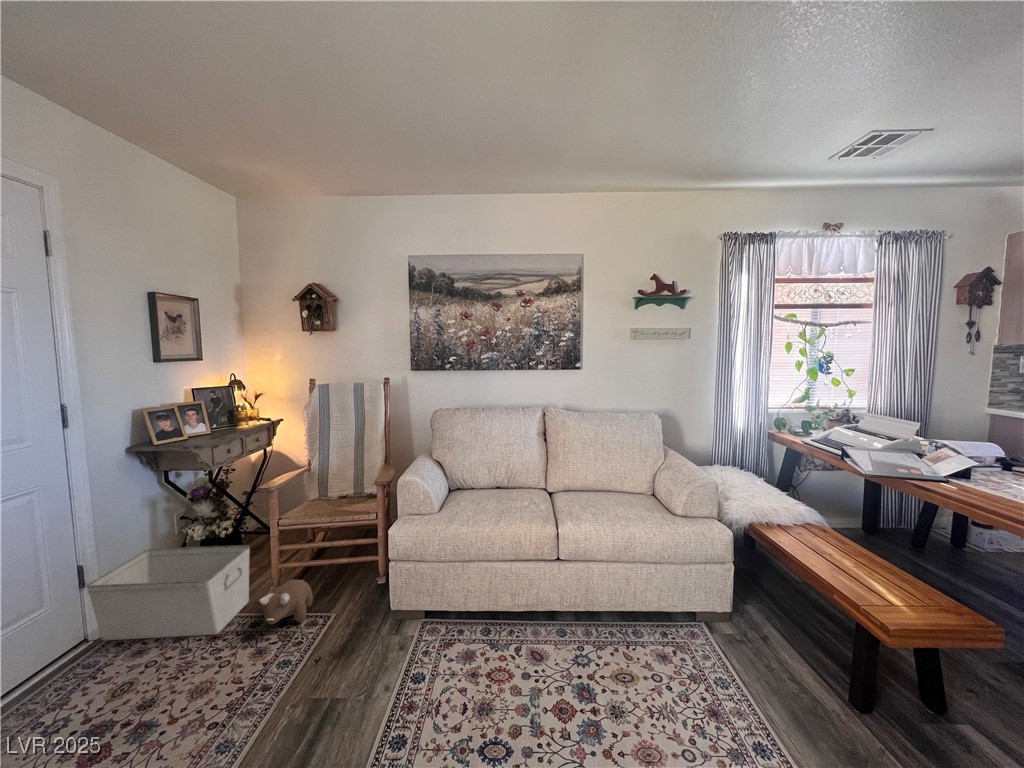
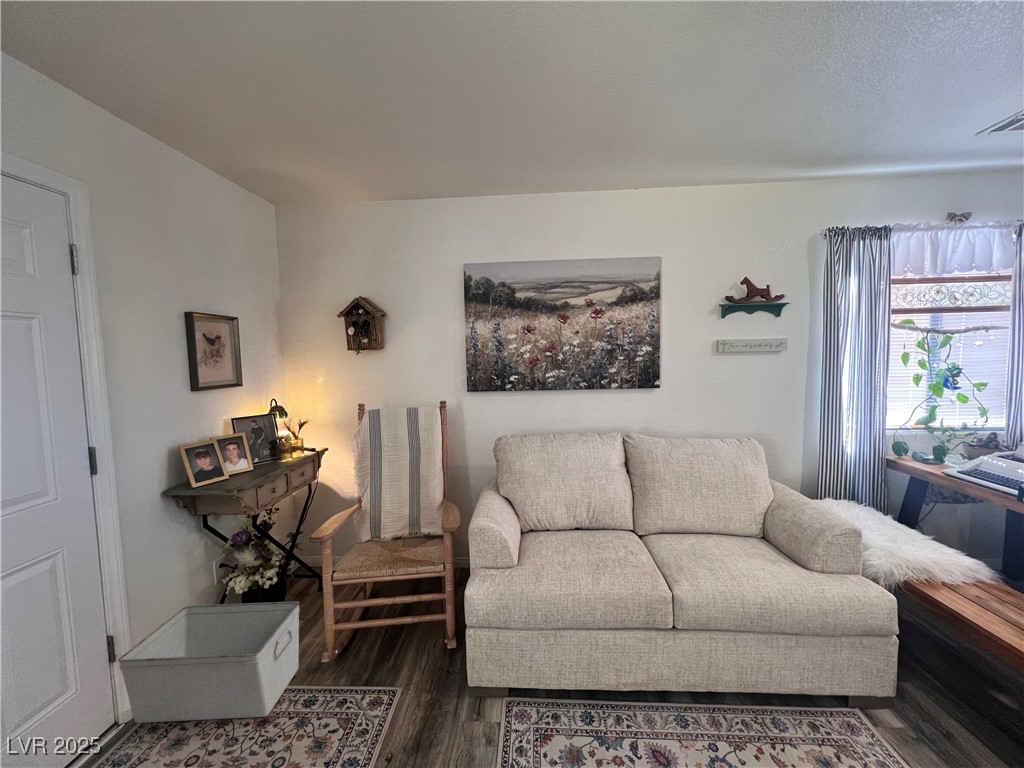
plush toy: present [259,579,313,625] -> none [317,644,373,708]

